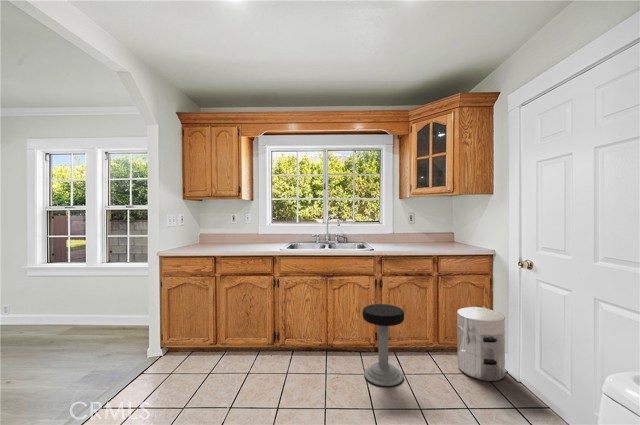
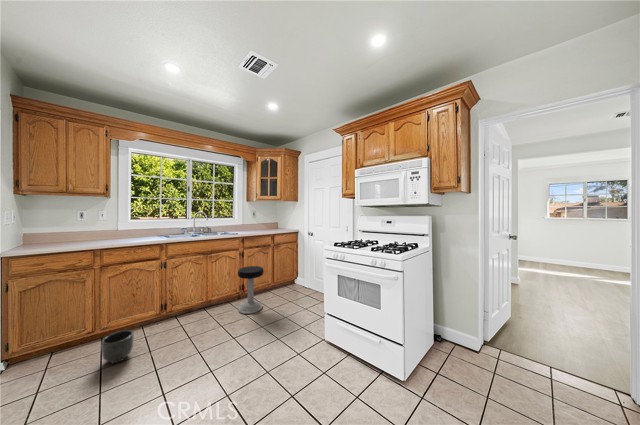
waste bin: present [457,306,505,381] -> none [285,259,307,295]
planter: none [203,352,232,388] -> present [101,330,134,363]

